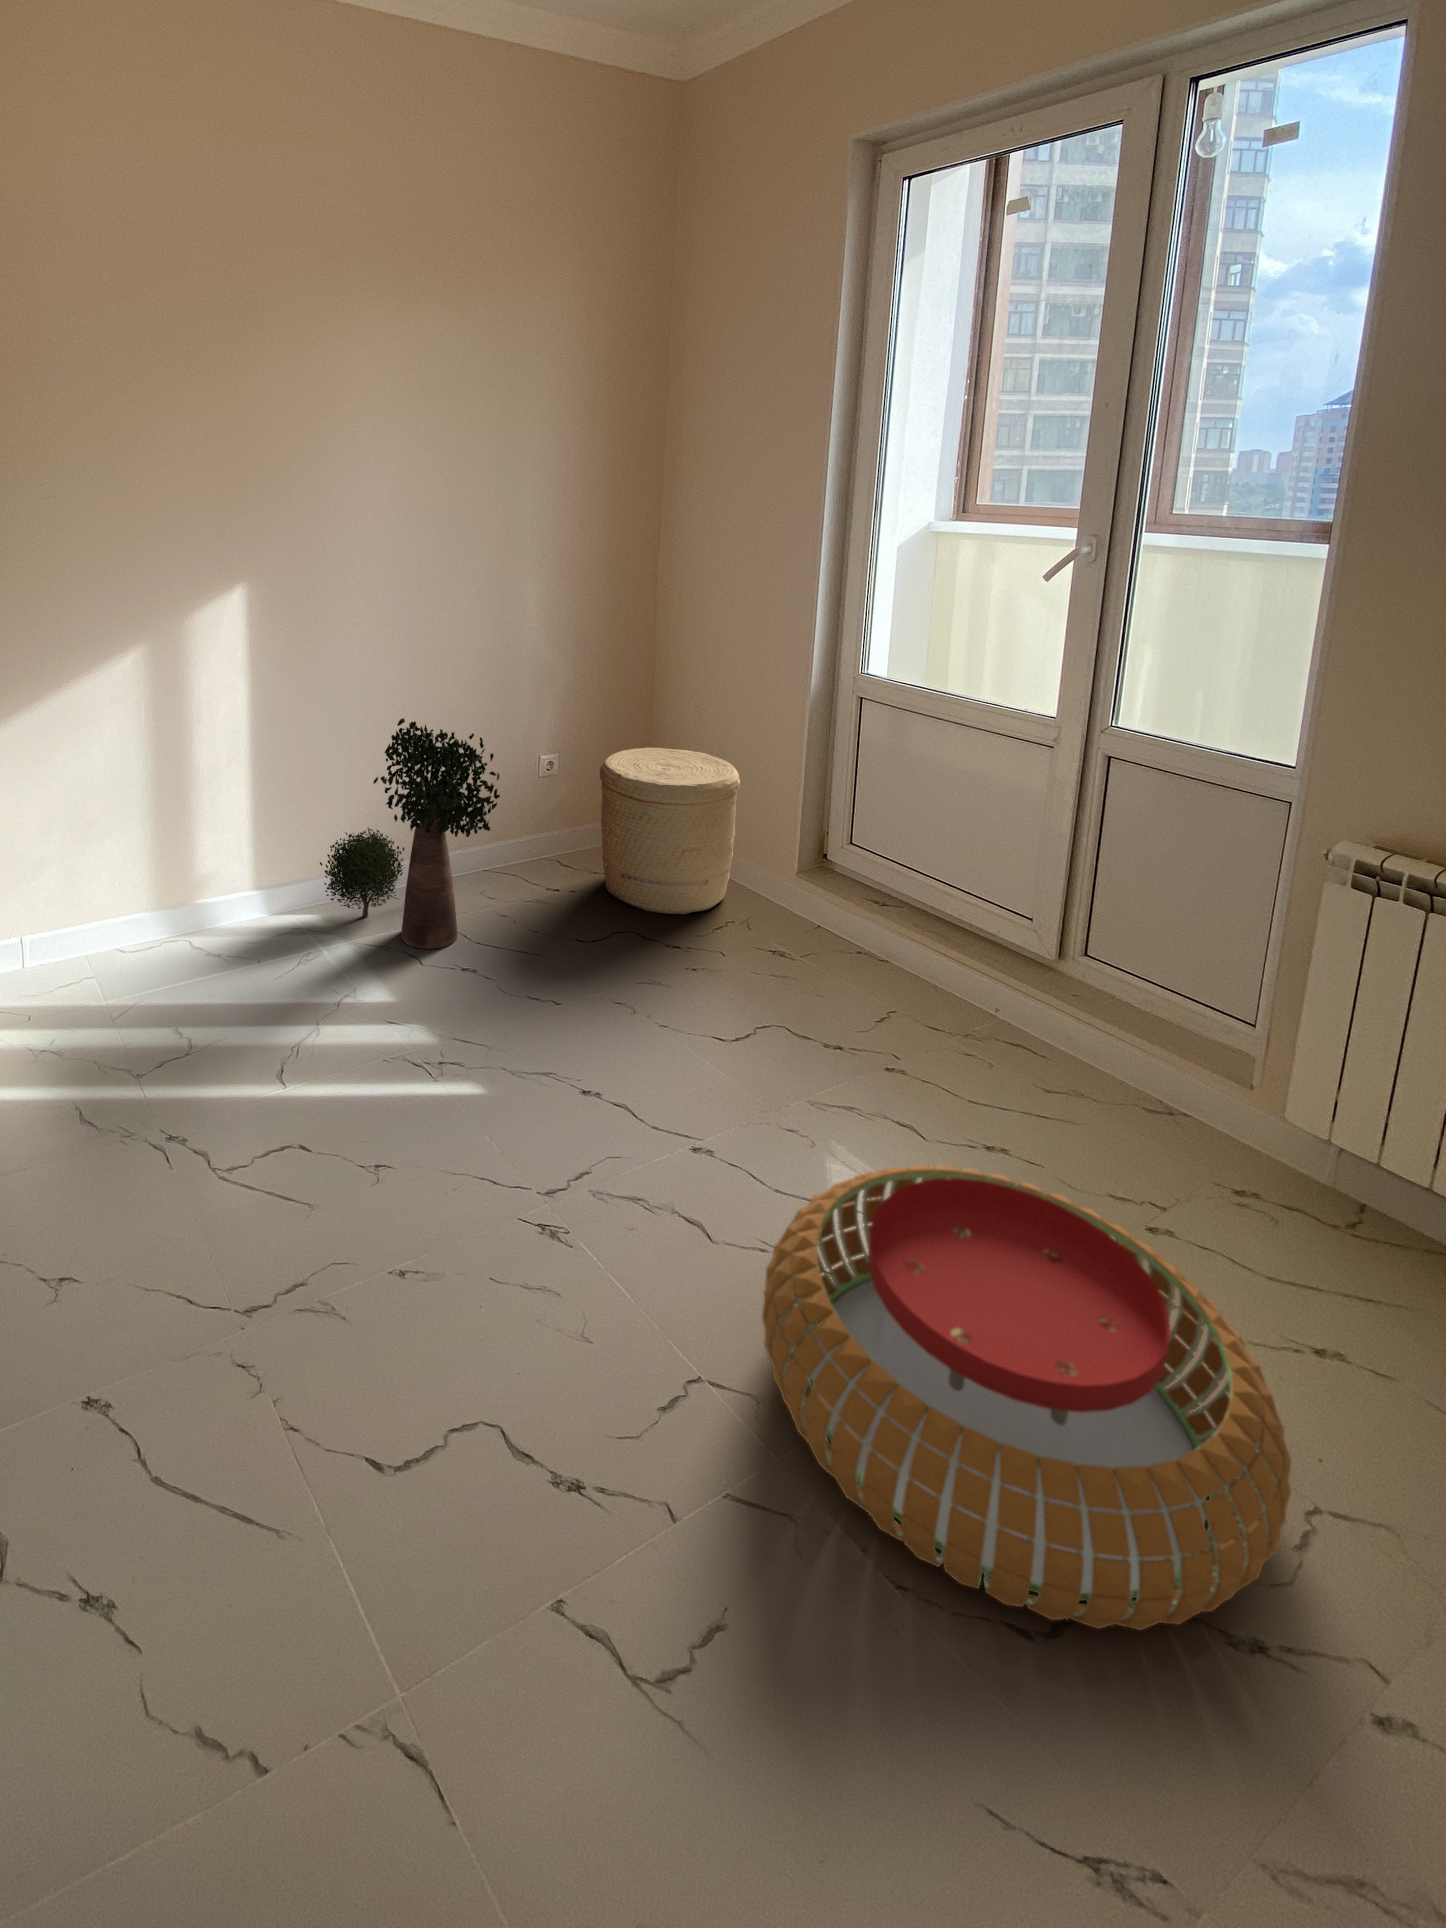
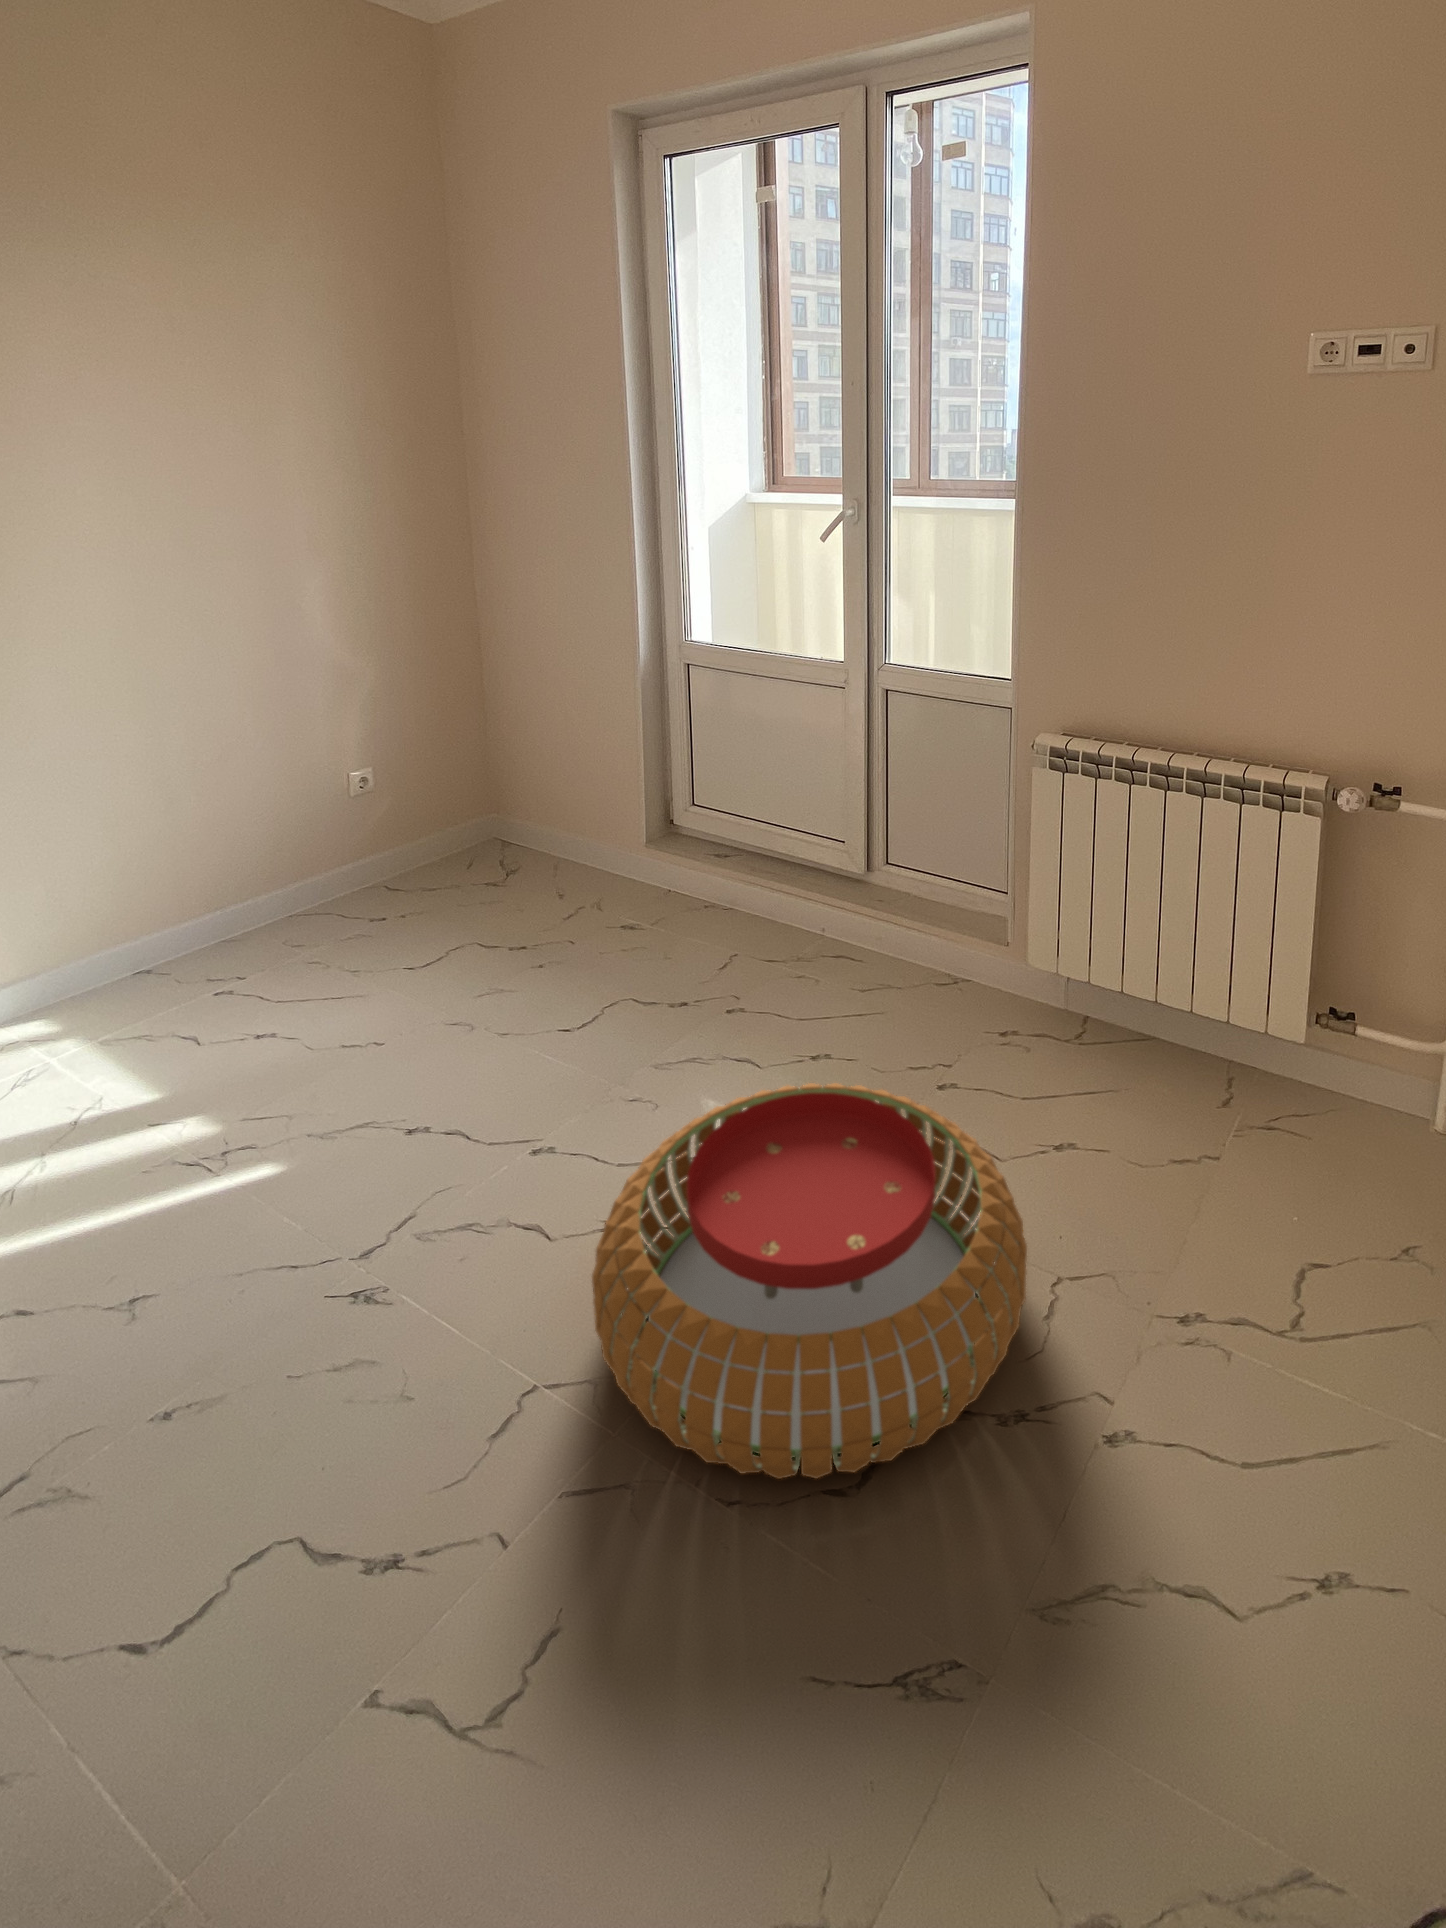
potted plant: present [320,718,500,949] -> none [50,754,293,1020]
woven basket: present [600,748,740,914] -> none [424,741,578,914]

